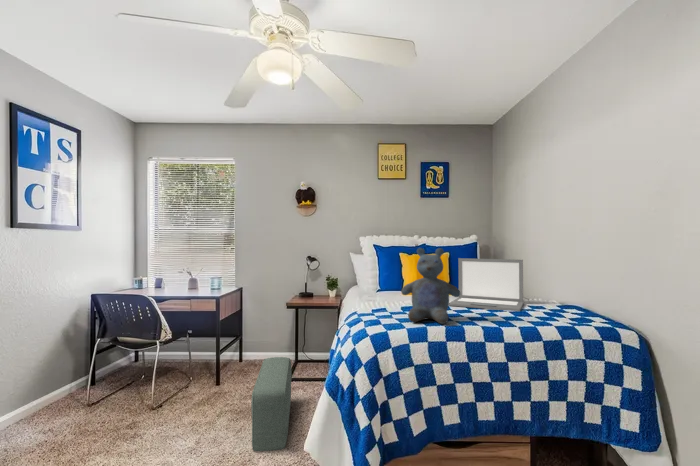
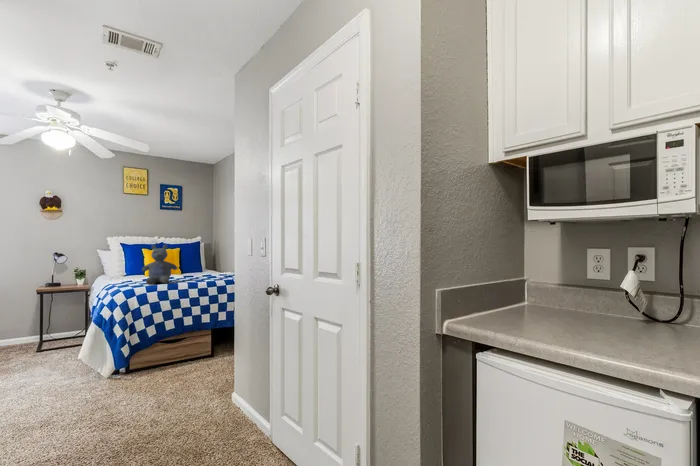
laptop: present [449,258,523,311] -> none [174,250,219,278]
pouf: present [251,357,292,451] -> none [21,330,56,386]

